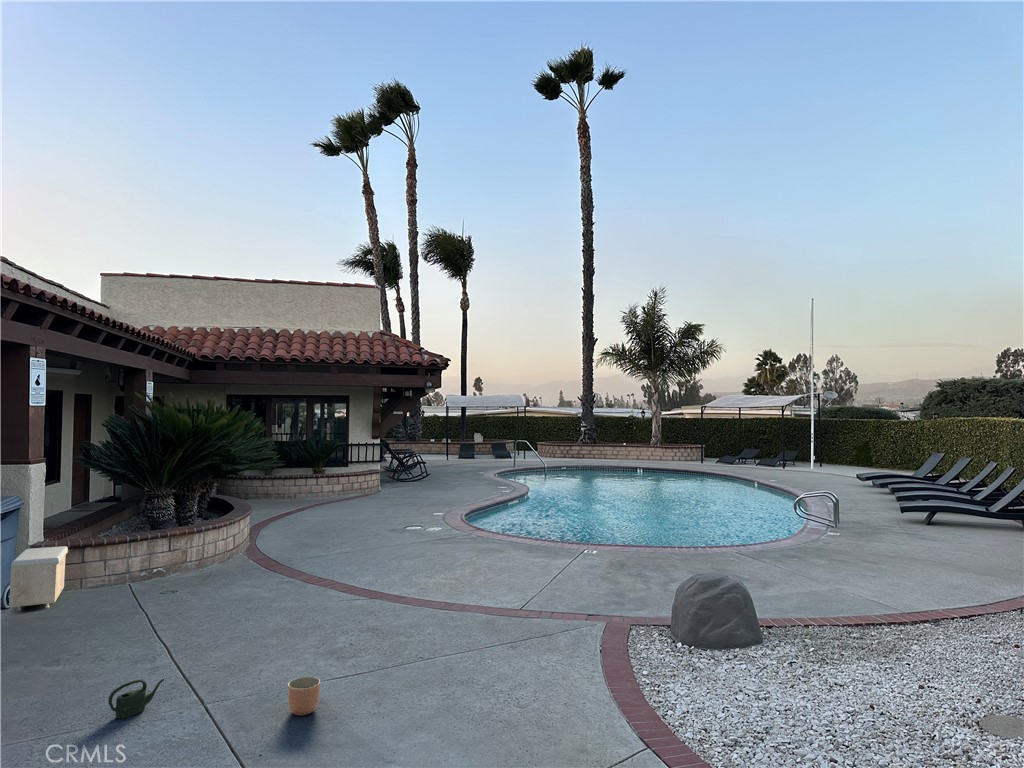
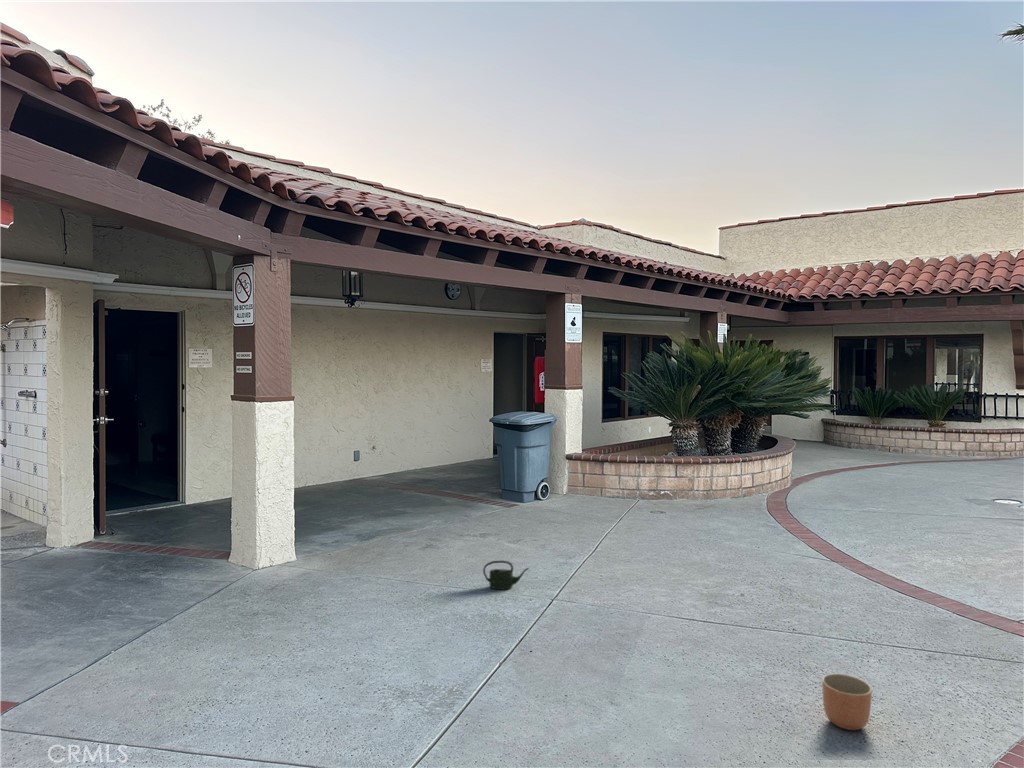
storage bench: present [9,546,68,611] -> none [543,456,592,504]
planter: present [288,677,320,715] -> present [822,674,872,730]

